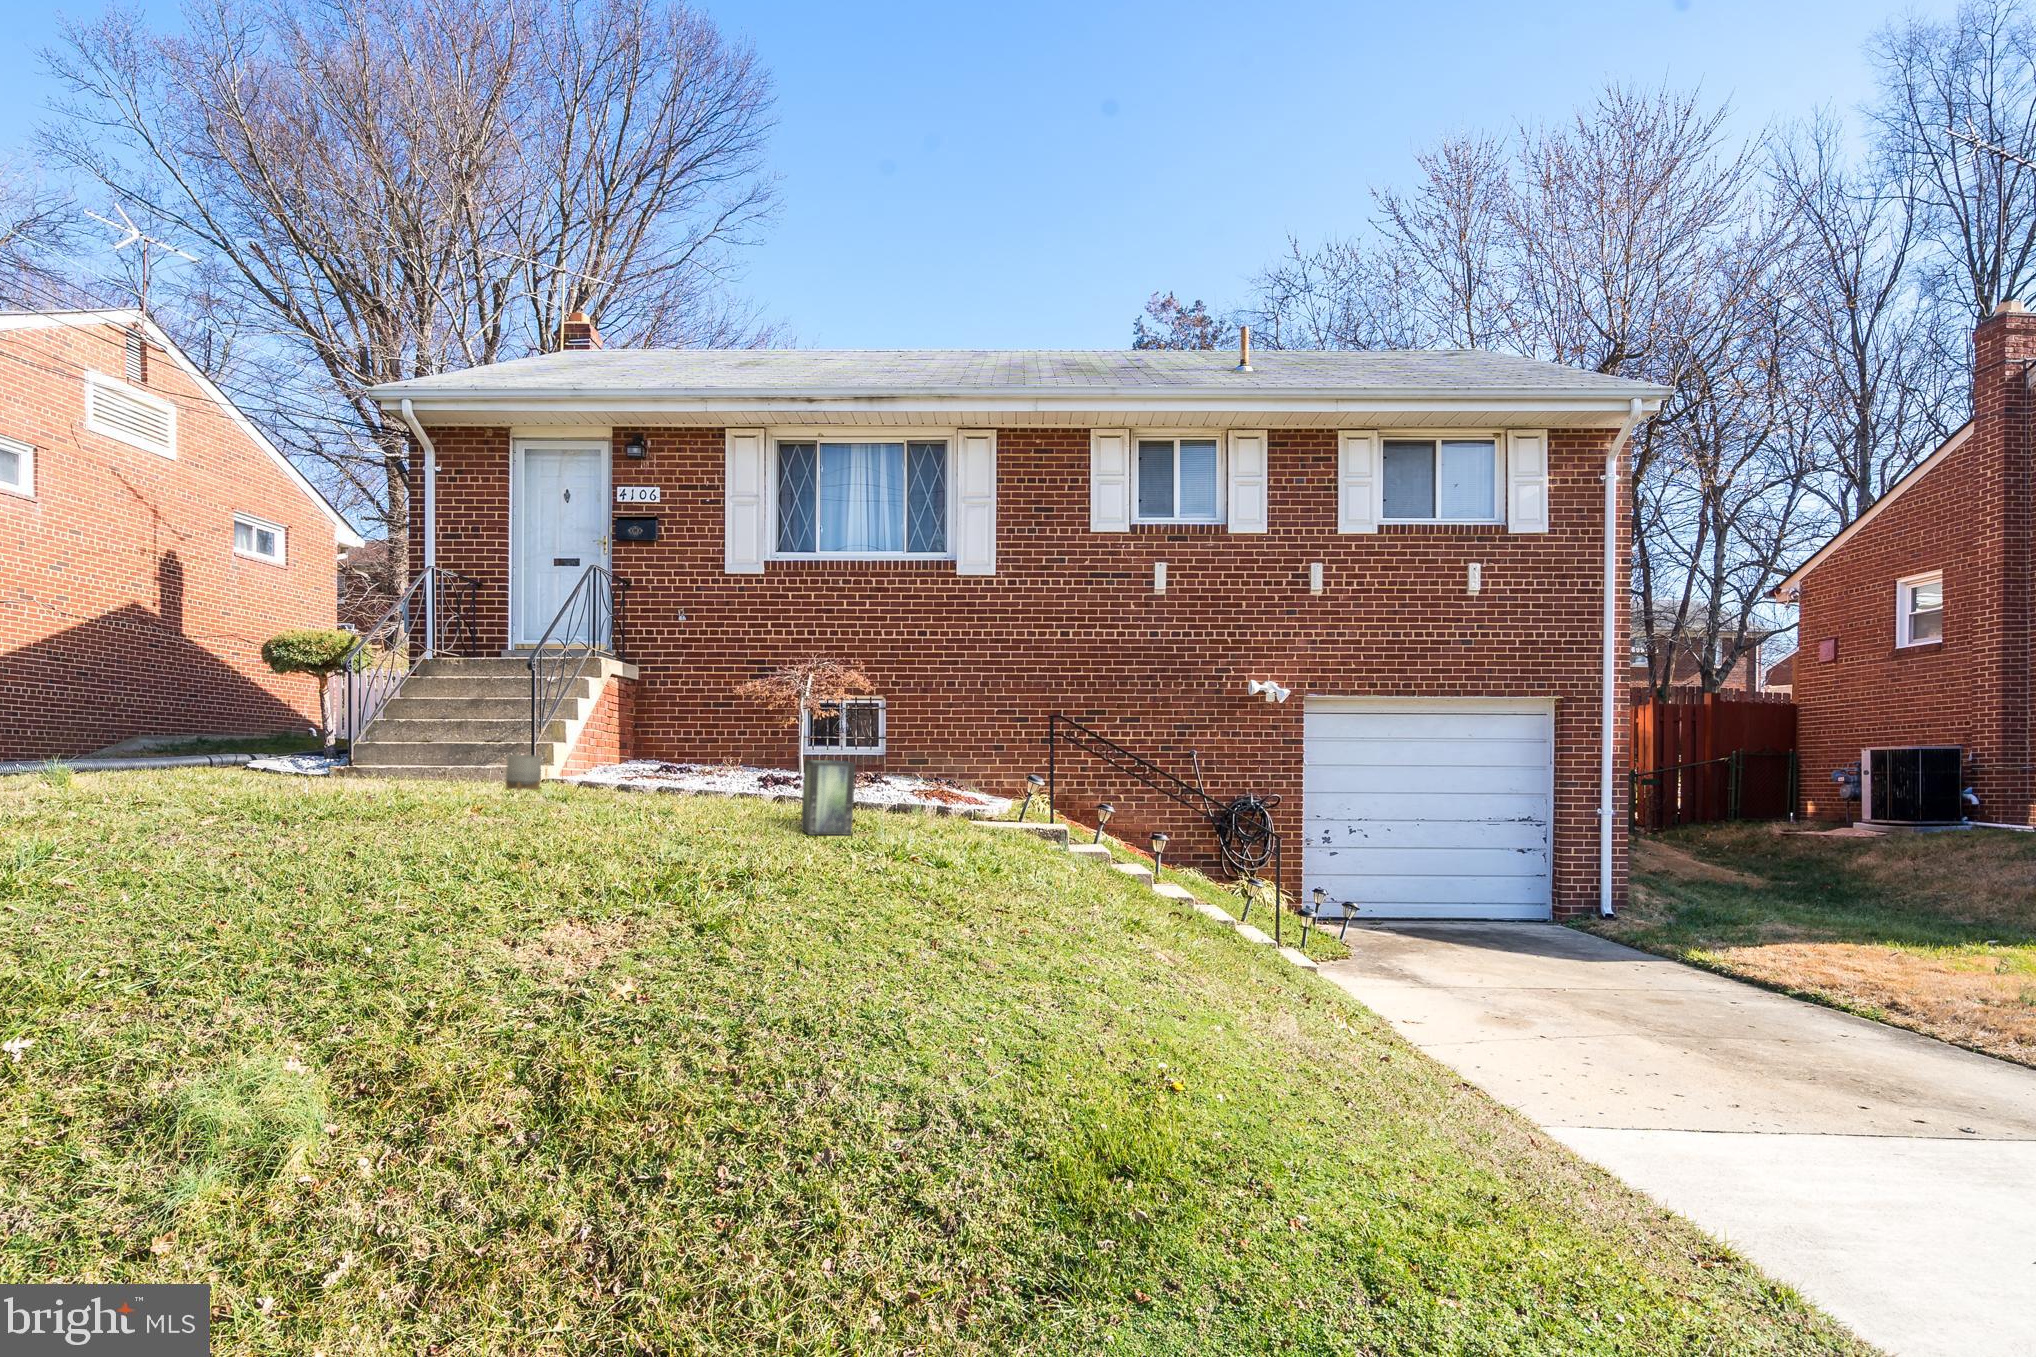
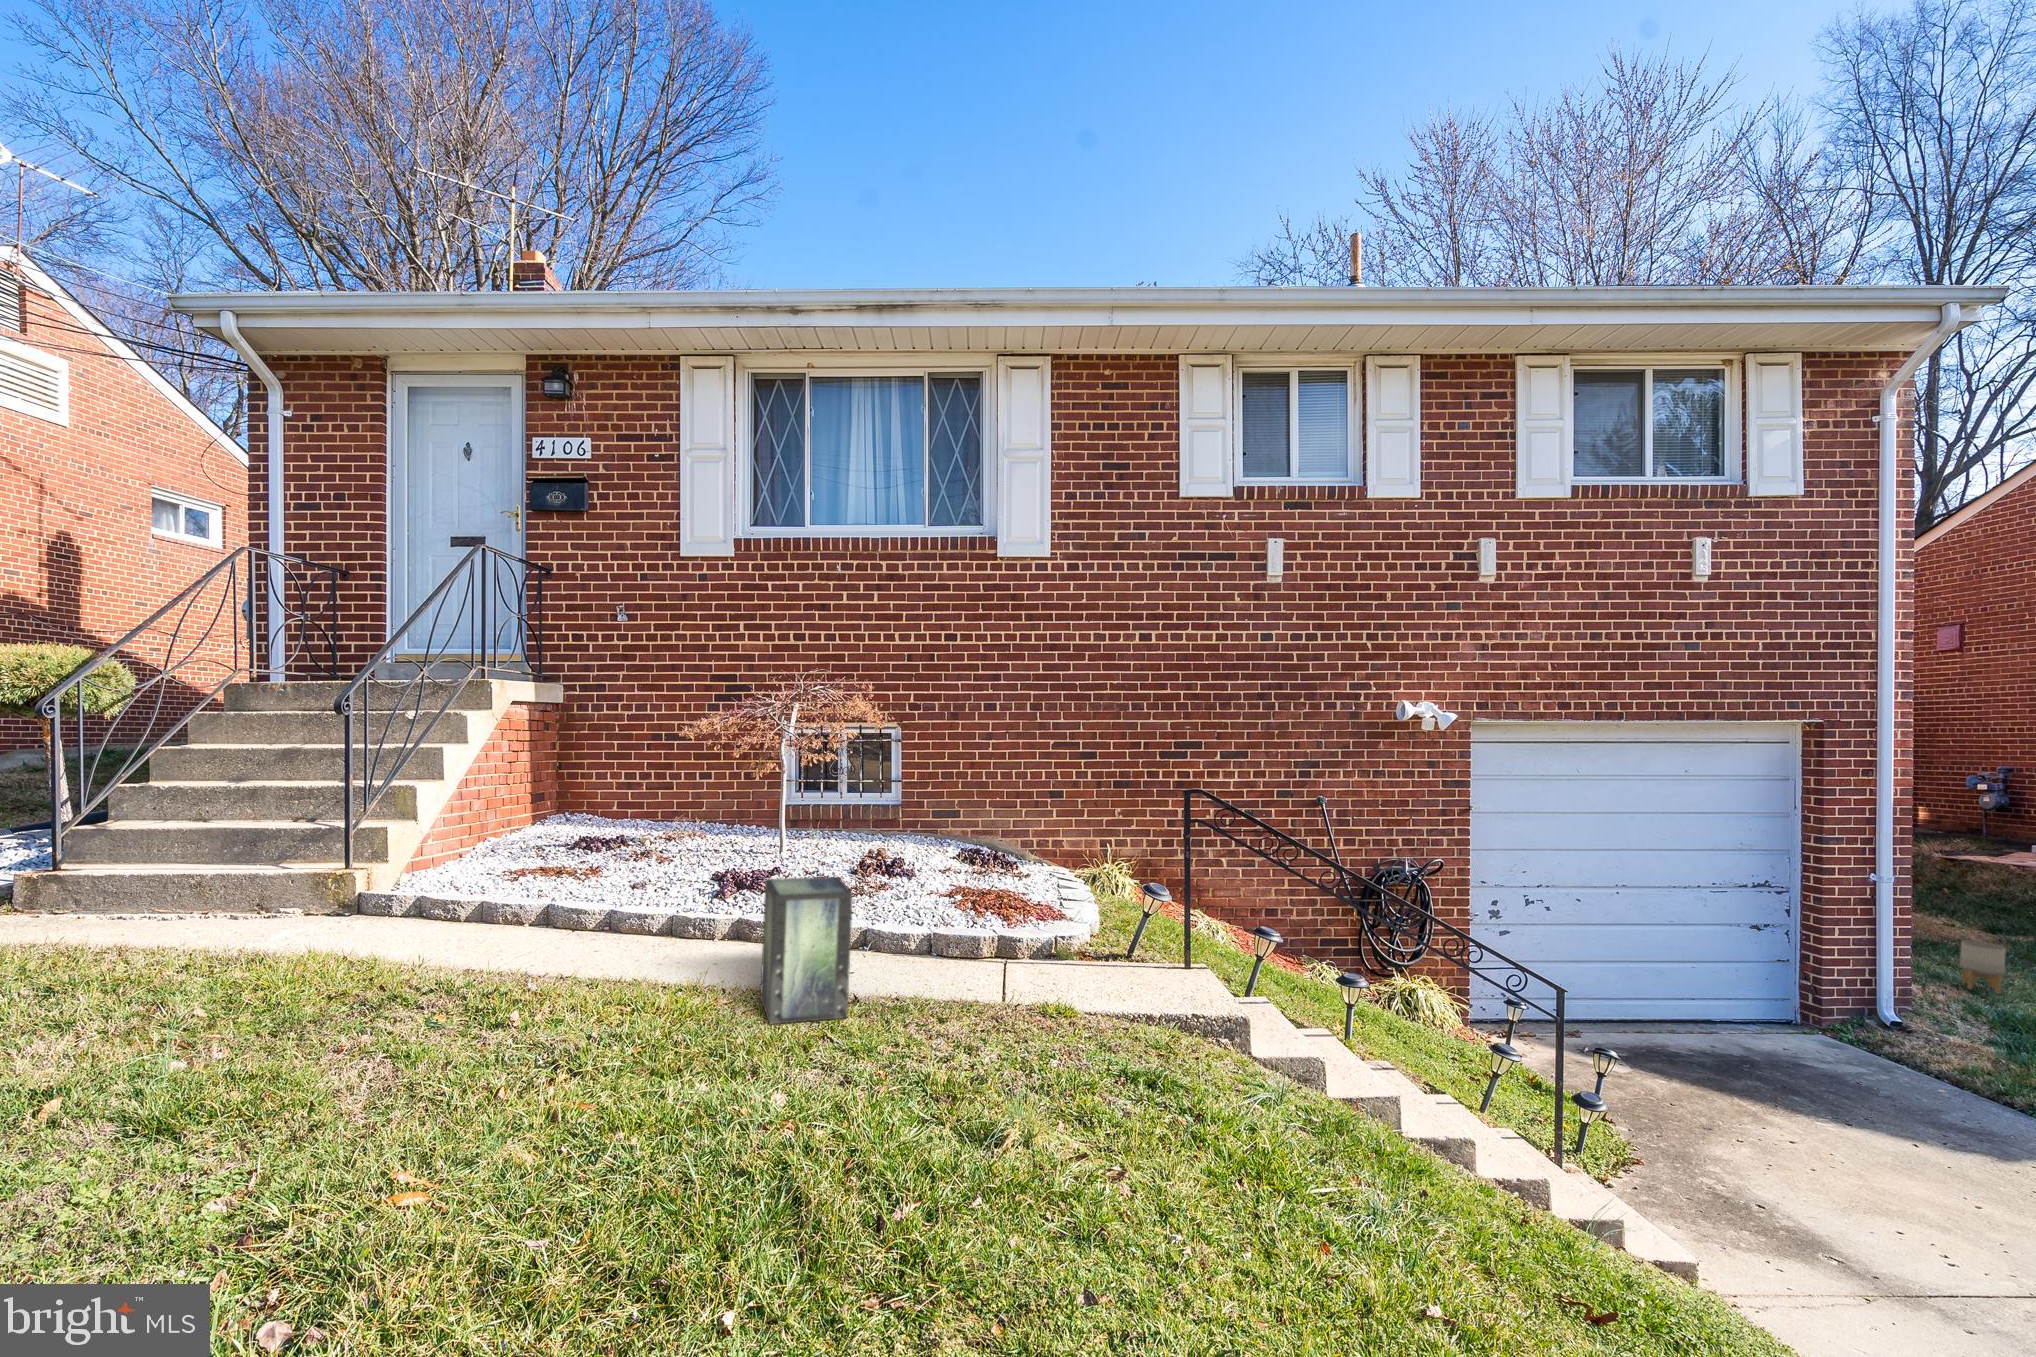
planter: present [506,755,541,791] -> present [1960,940,2006,994]

